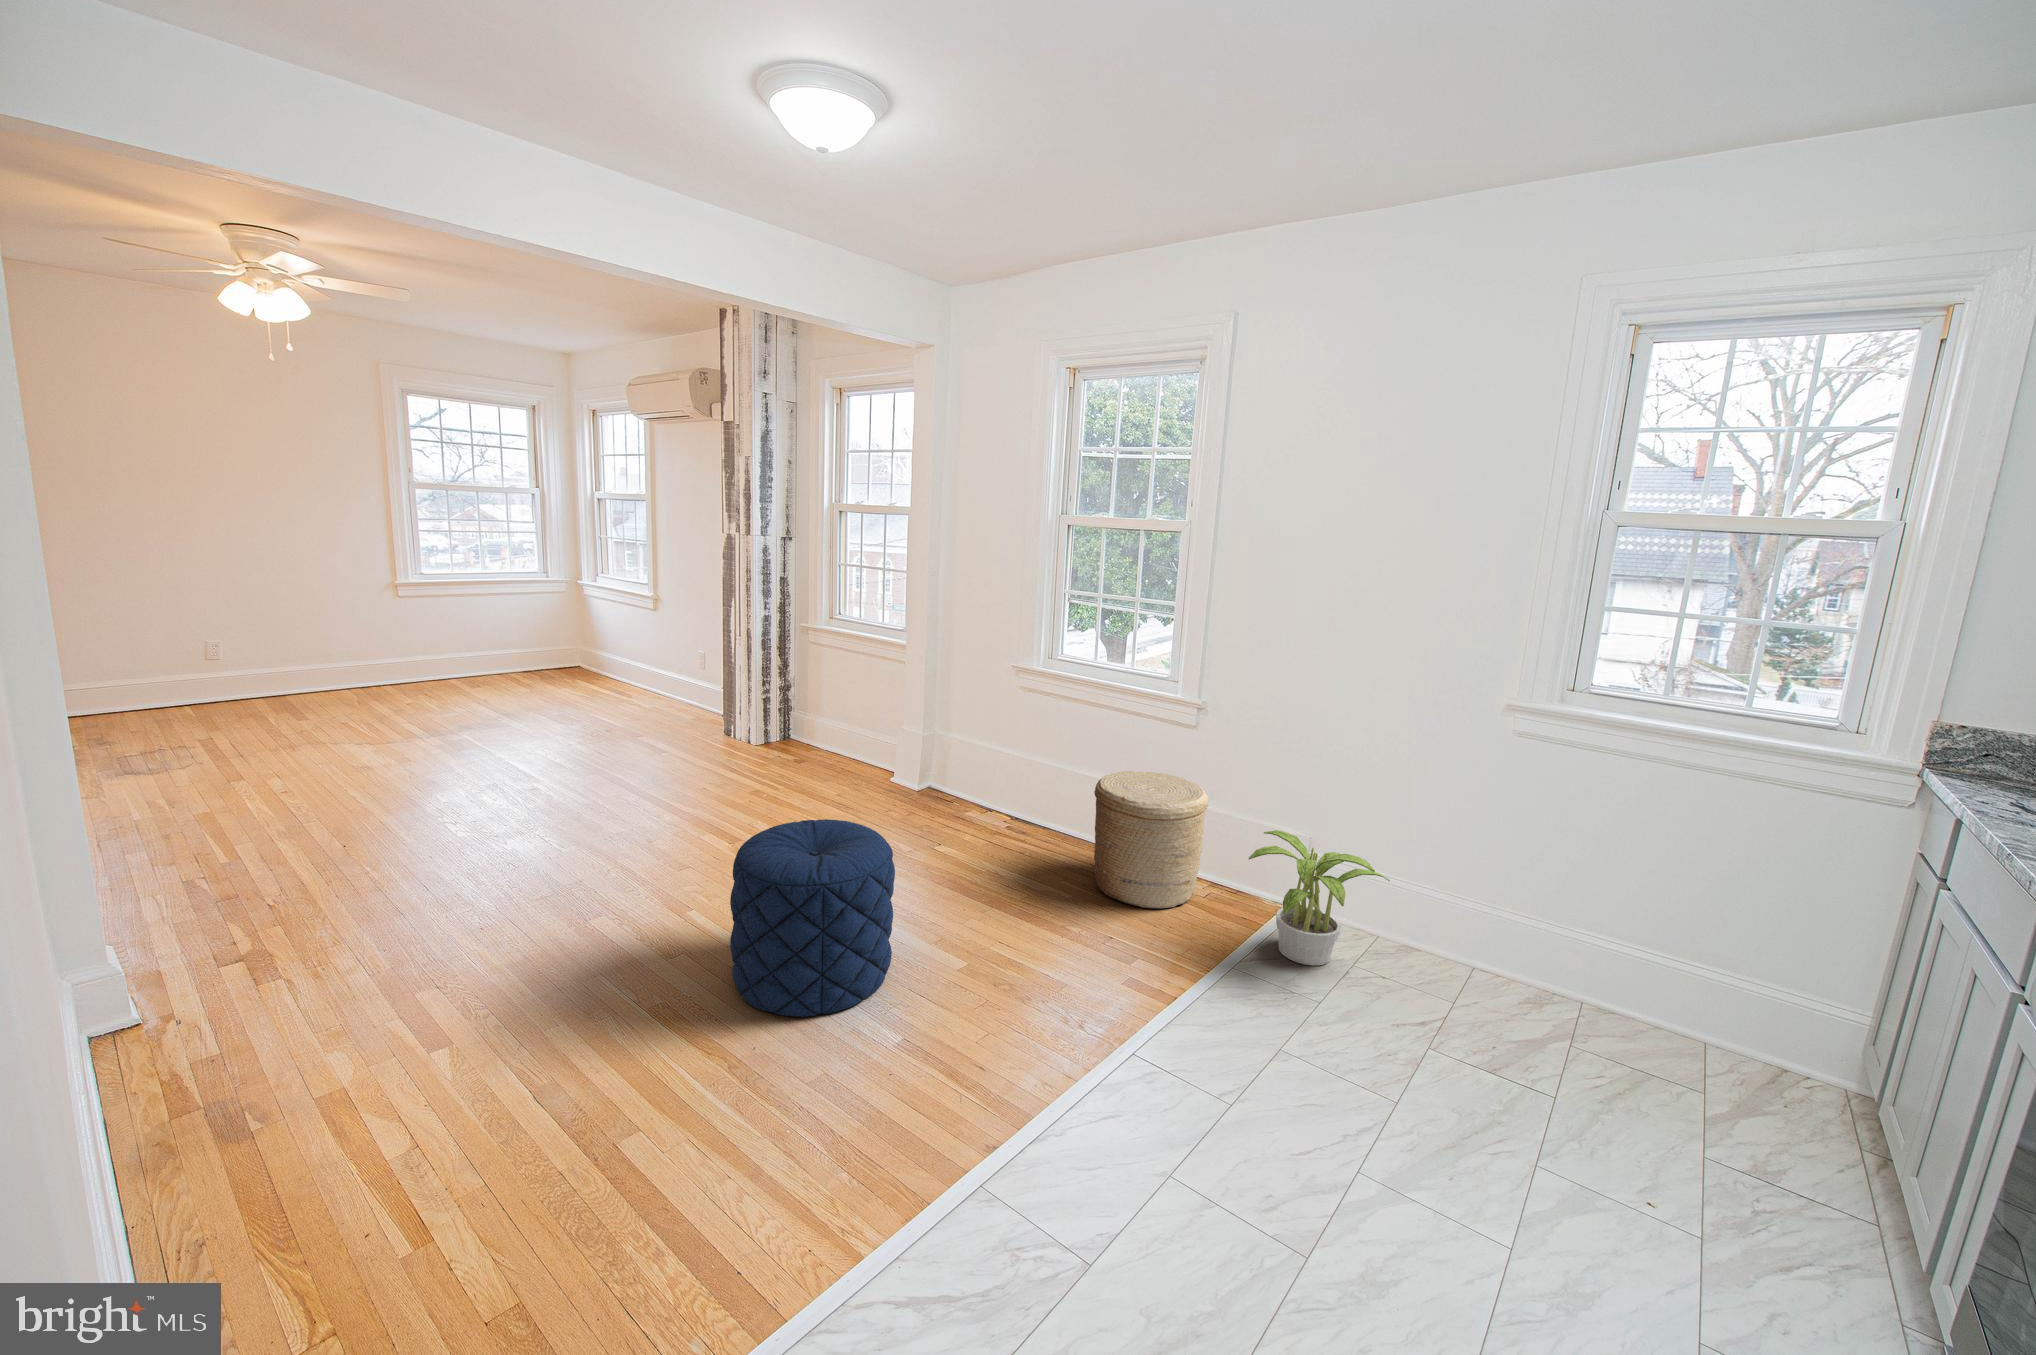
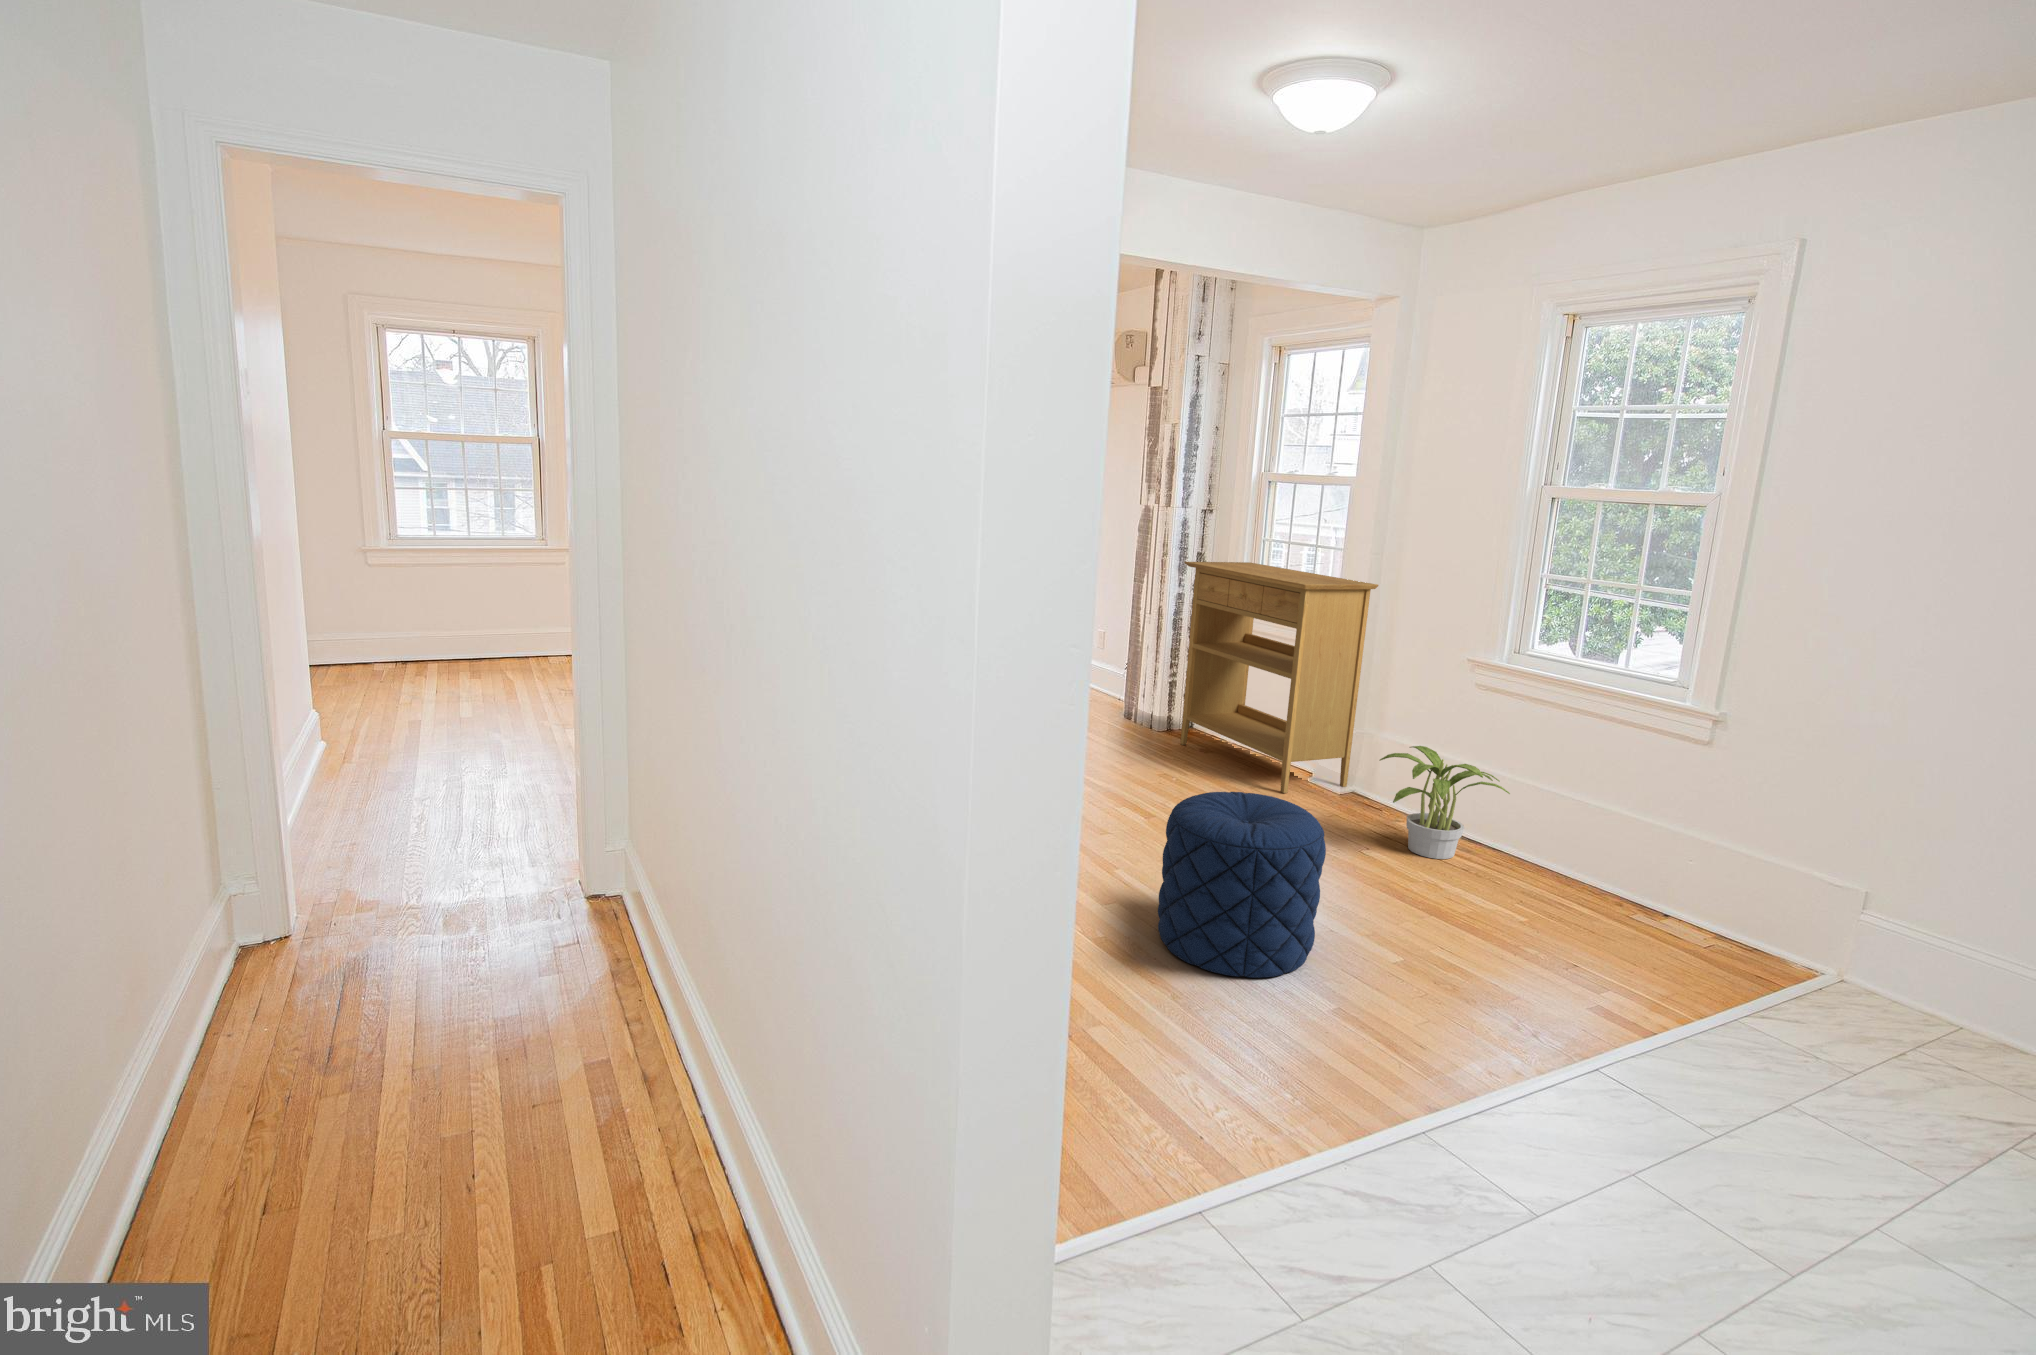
console table: none [765,585,938,796] -> present [1181,562,1378,793]
woven basket: present [1094,771,1208,908] -> none [1556,792,1718,957]
potted plant: present [1249,830,1390,965] -> present [1380,746,1510,859]

